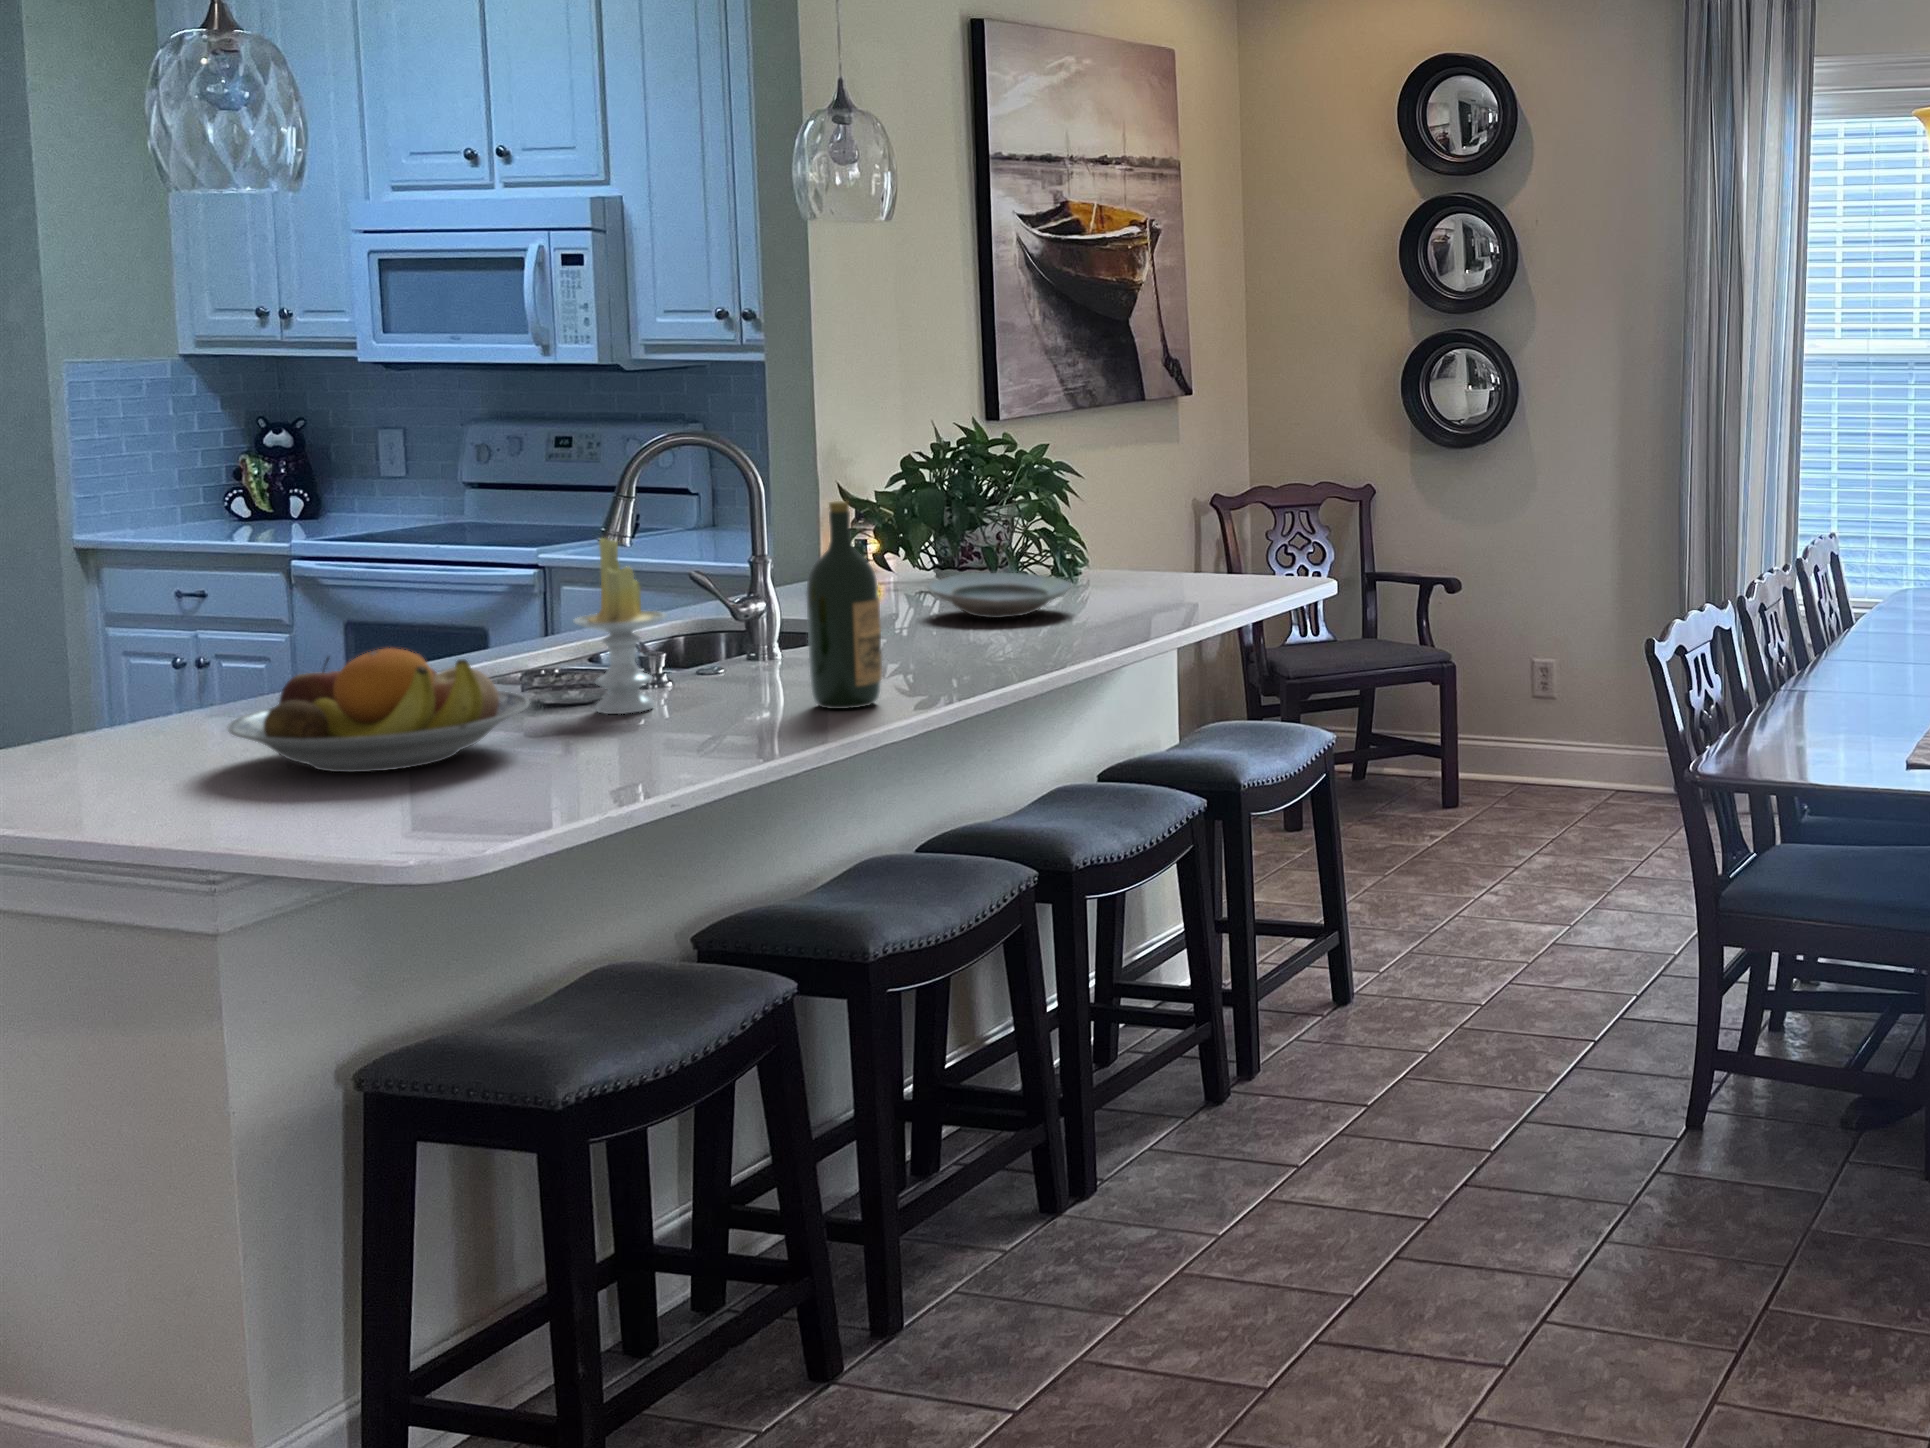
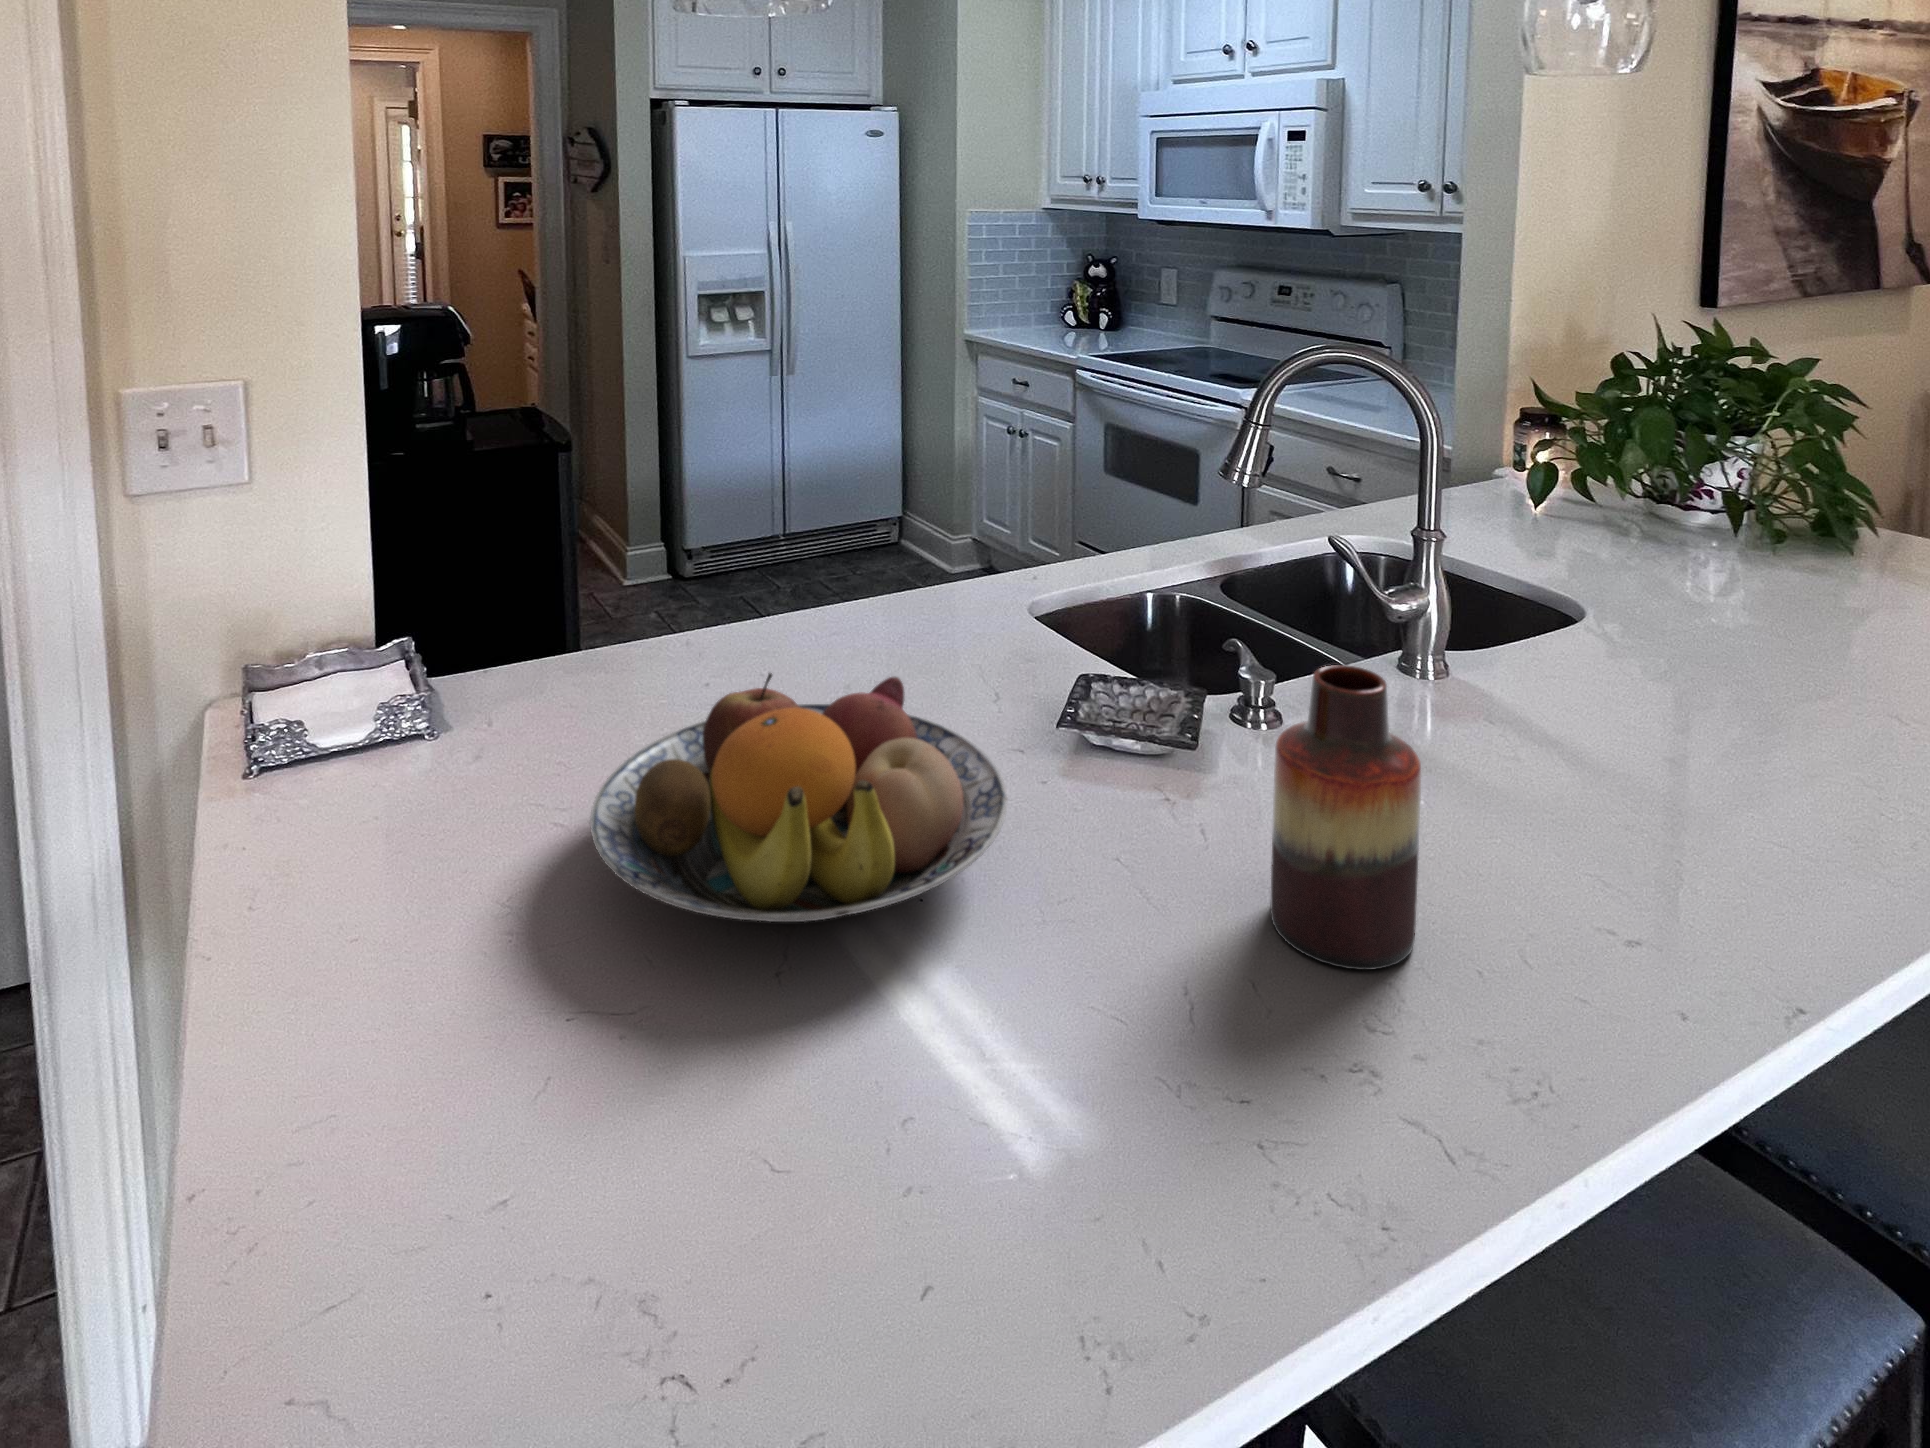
wine bottle: present [806,501,882,709] -> none [1487,535,1633,922]
candle: present [574,538,667,714] -> none [1128,523,1264,802]
plate: present [927,573,1070,618] -> none [1657,535,1893,624]
vase: none [691,579,777,733] -> present [1270,665,1421,970]

